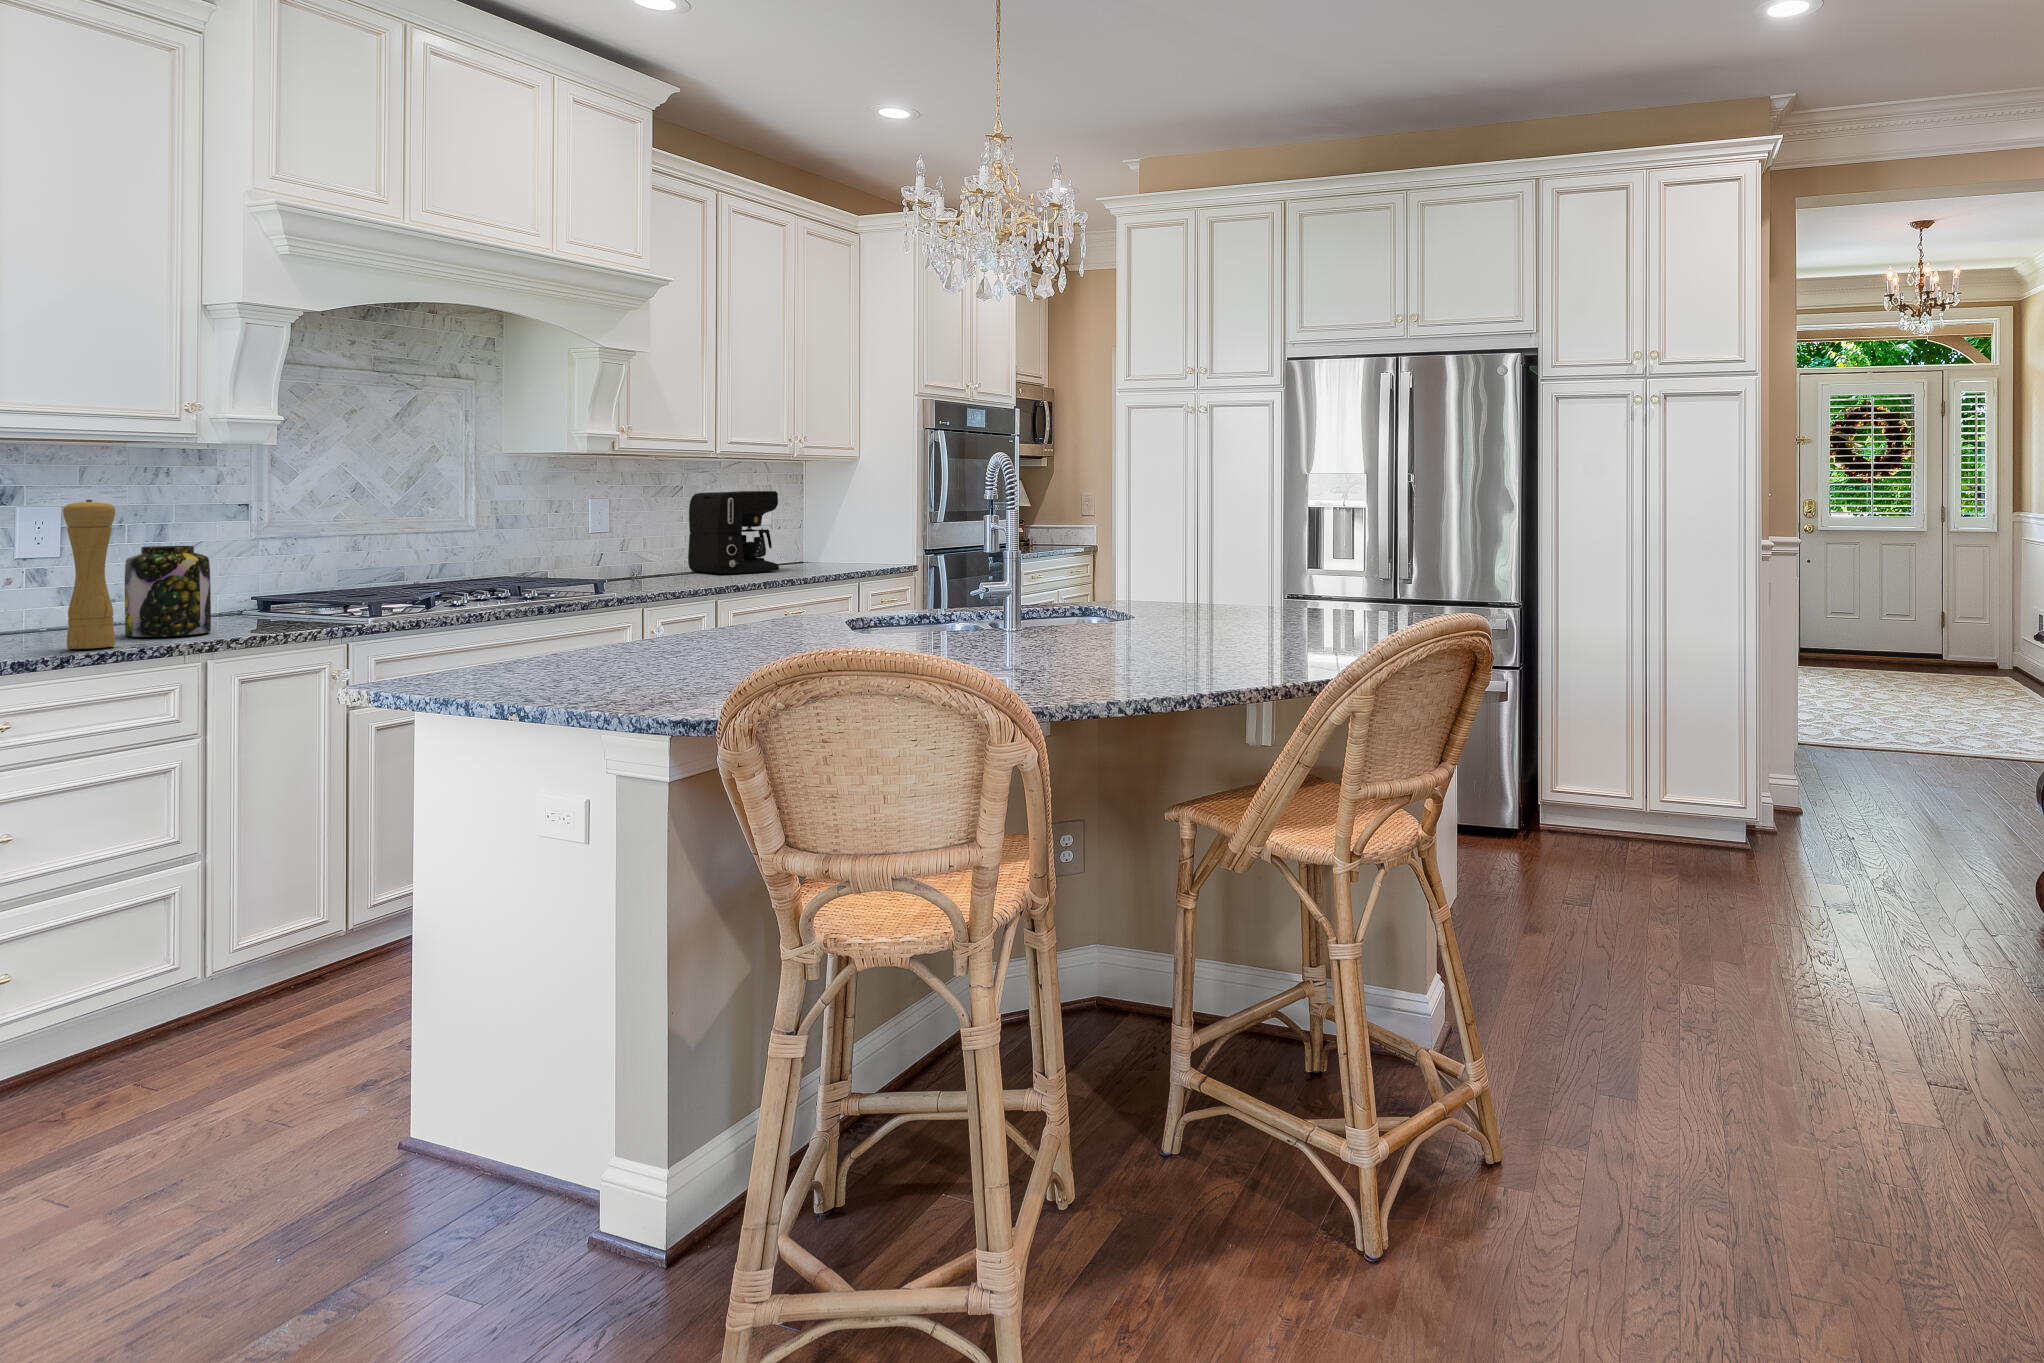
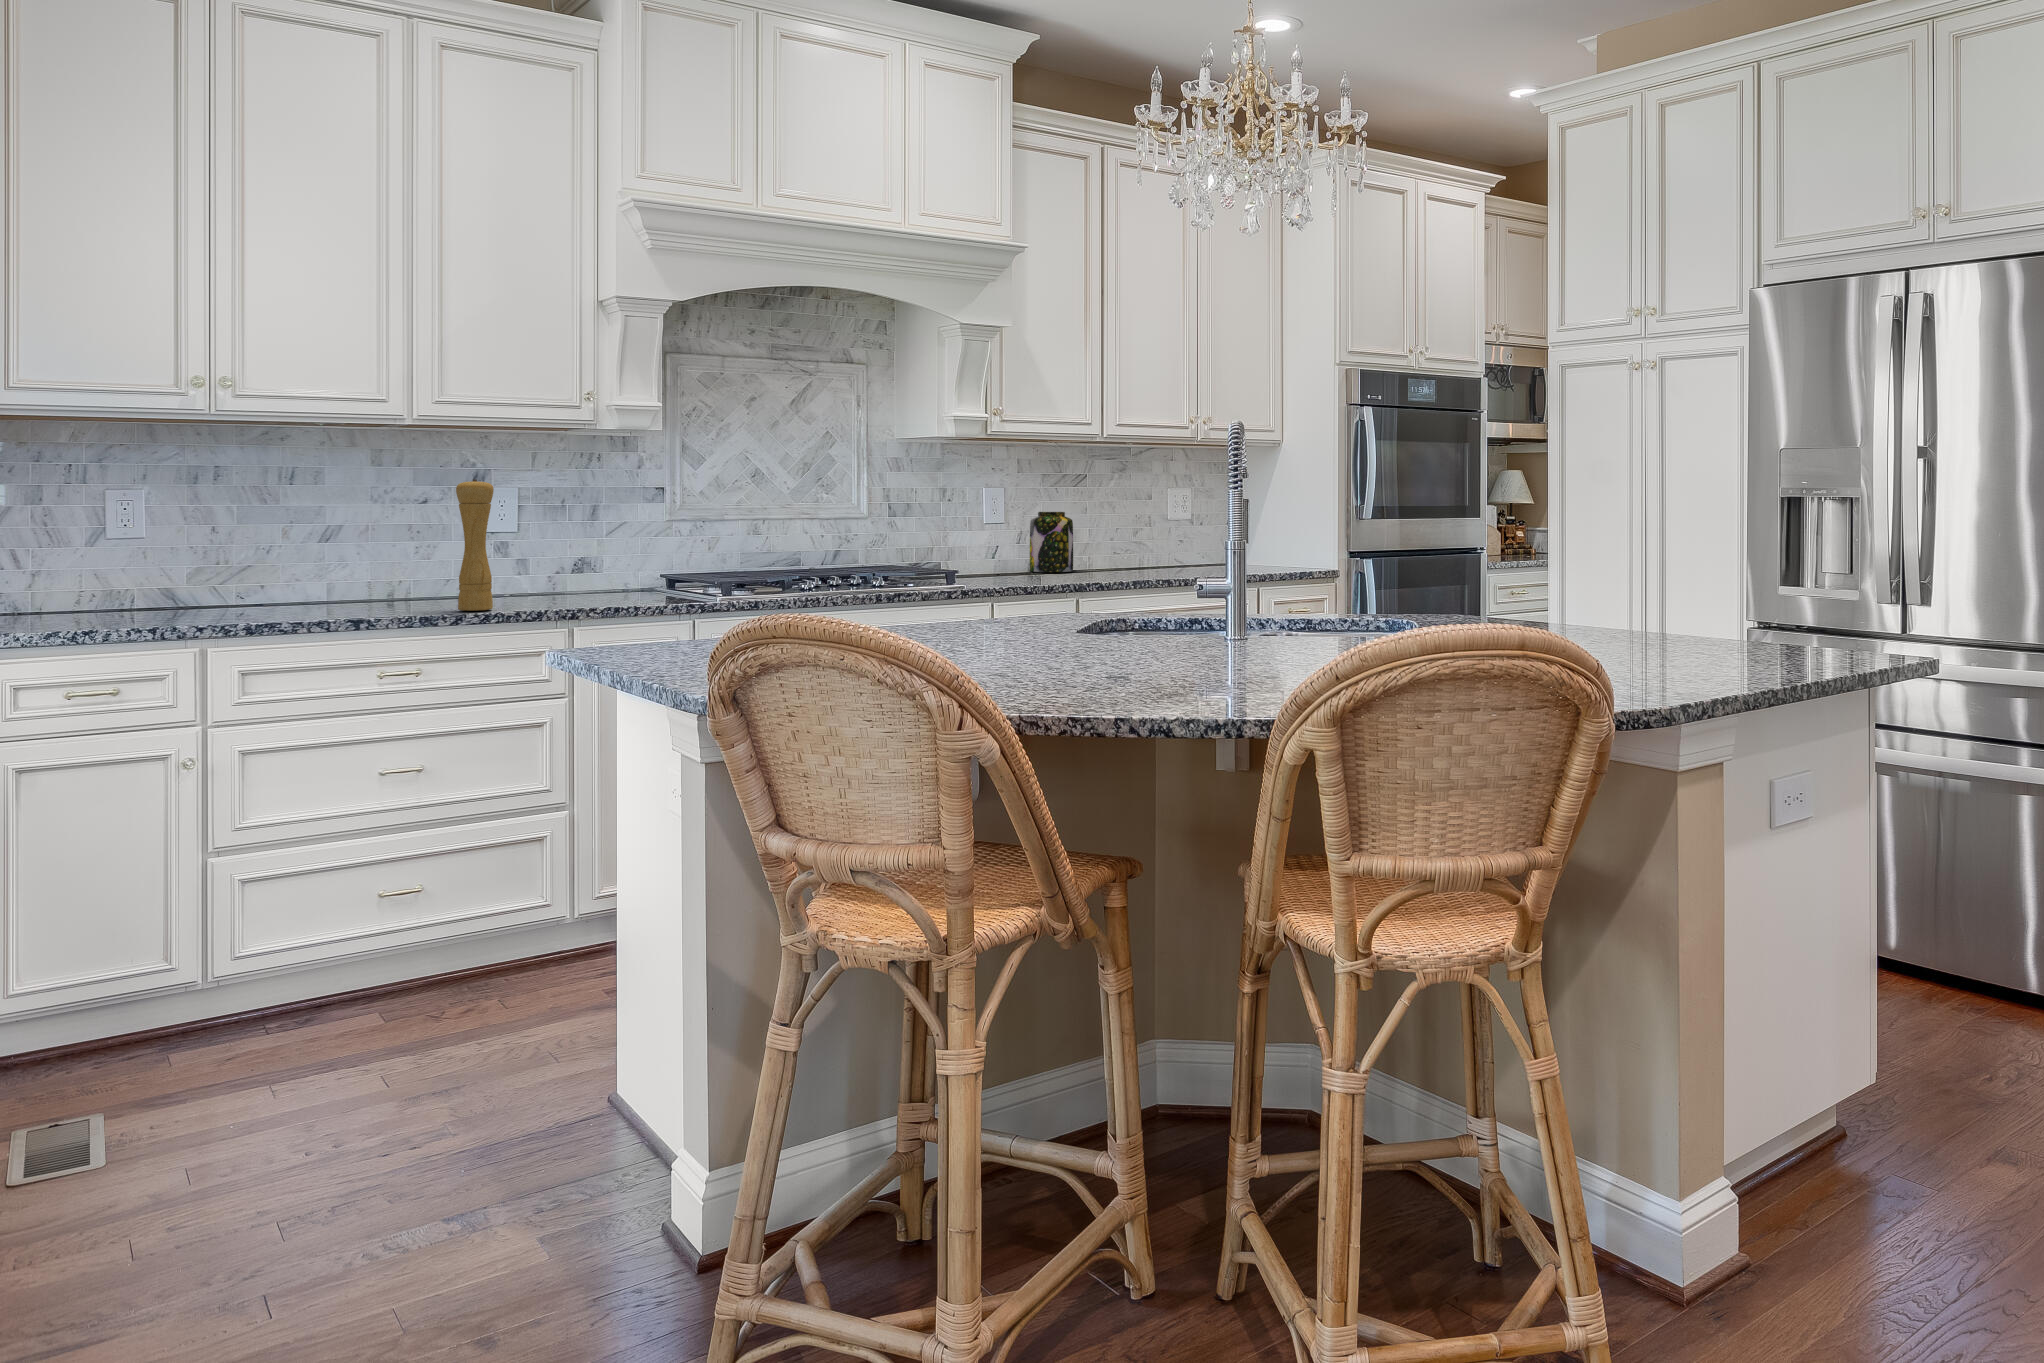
coffee maker: present [688,491,779,574] -> none [1090,479,1179,569]
jar: present [125,546,211,637] -> present [1030,512,1073,572]

